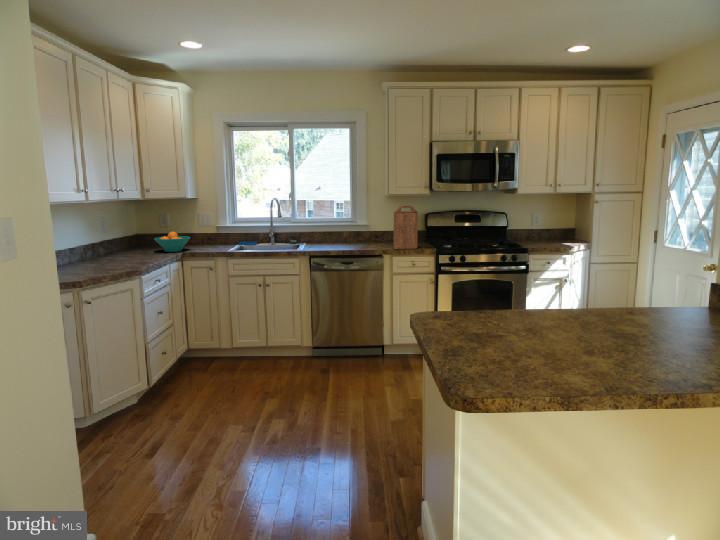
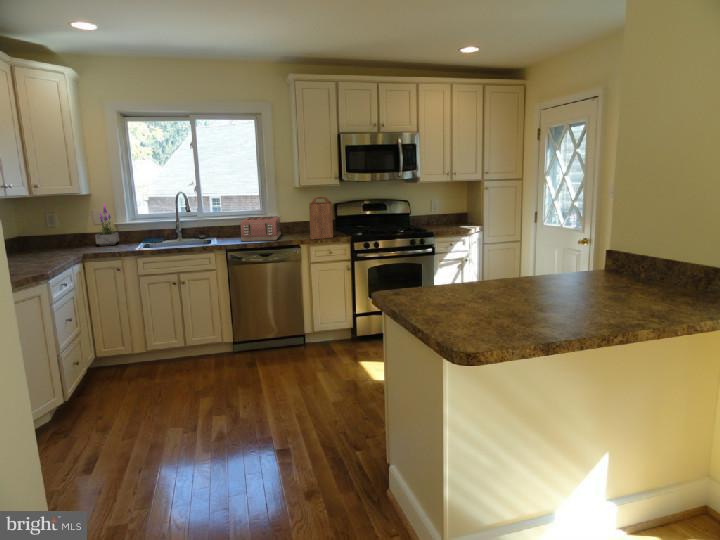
potted plant: none [198,206,220,246] -> present [95,204,119,246]
toaster: none [325,225,367,248] -> present [240,216,281,241]
fruit bowl: present [154,232,190,252] -> none [47,232,90,255]

